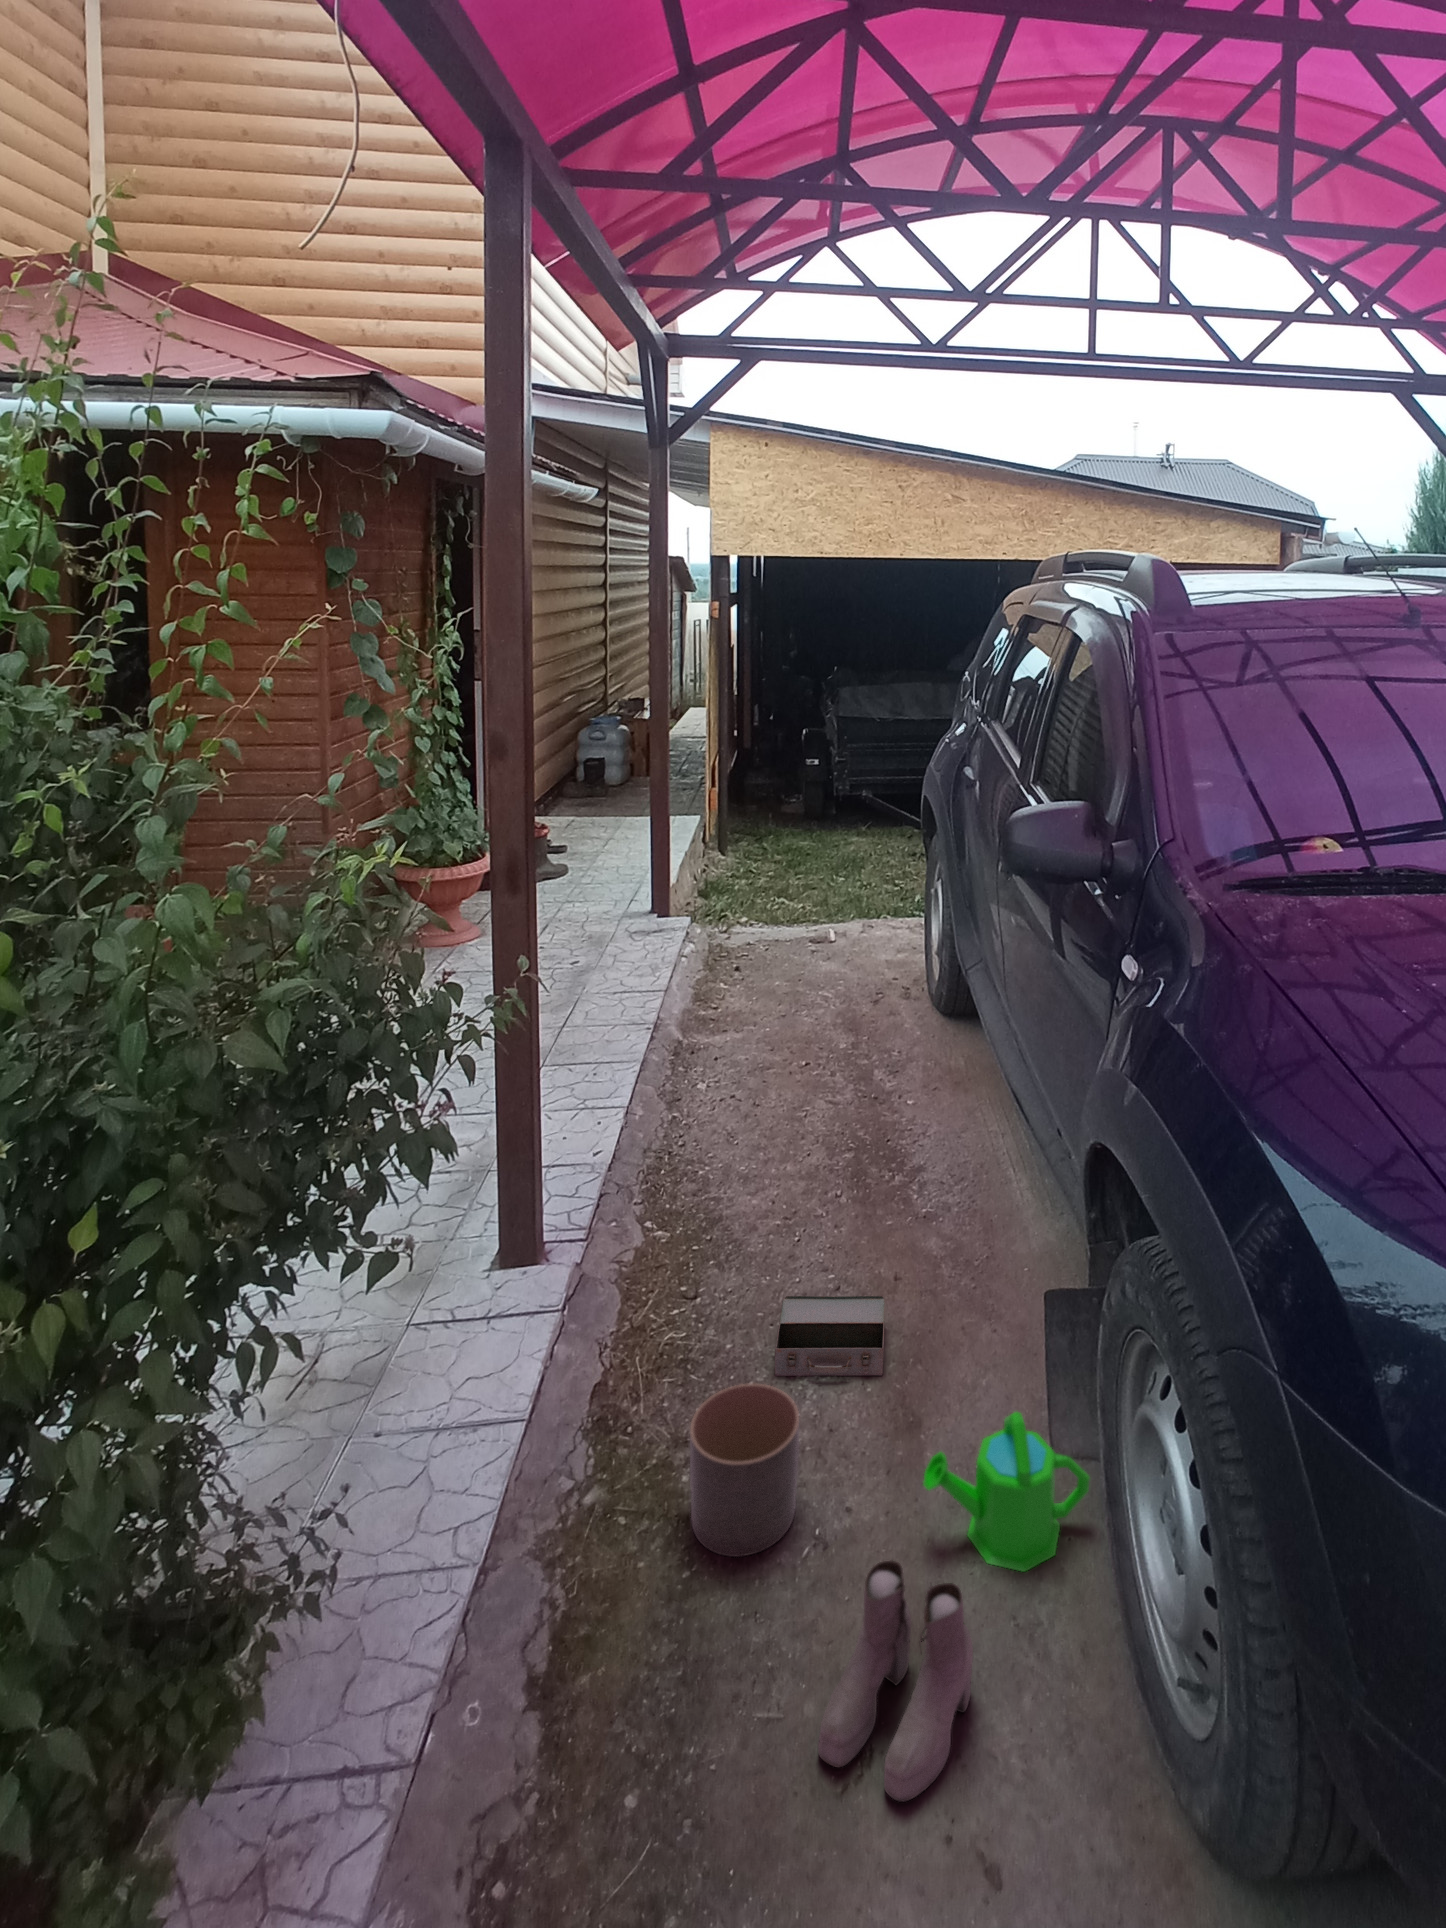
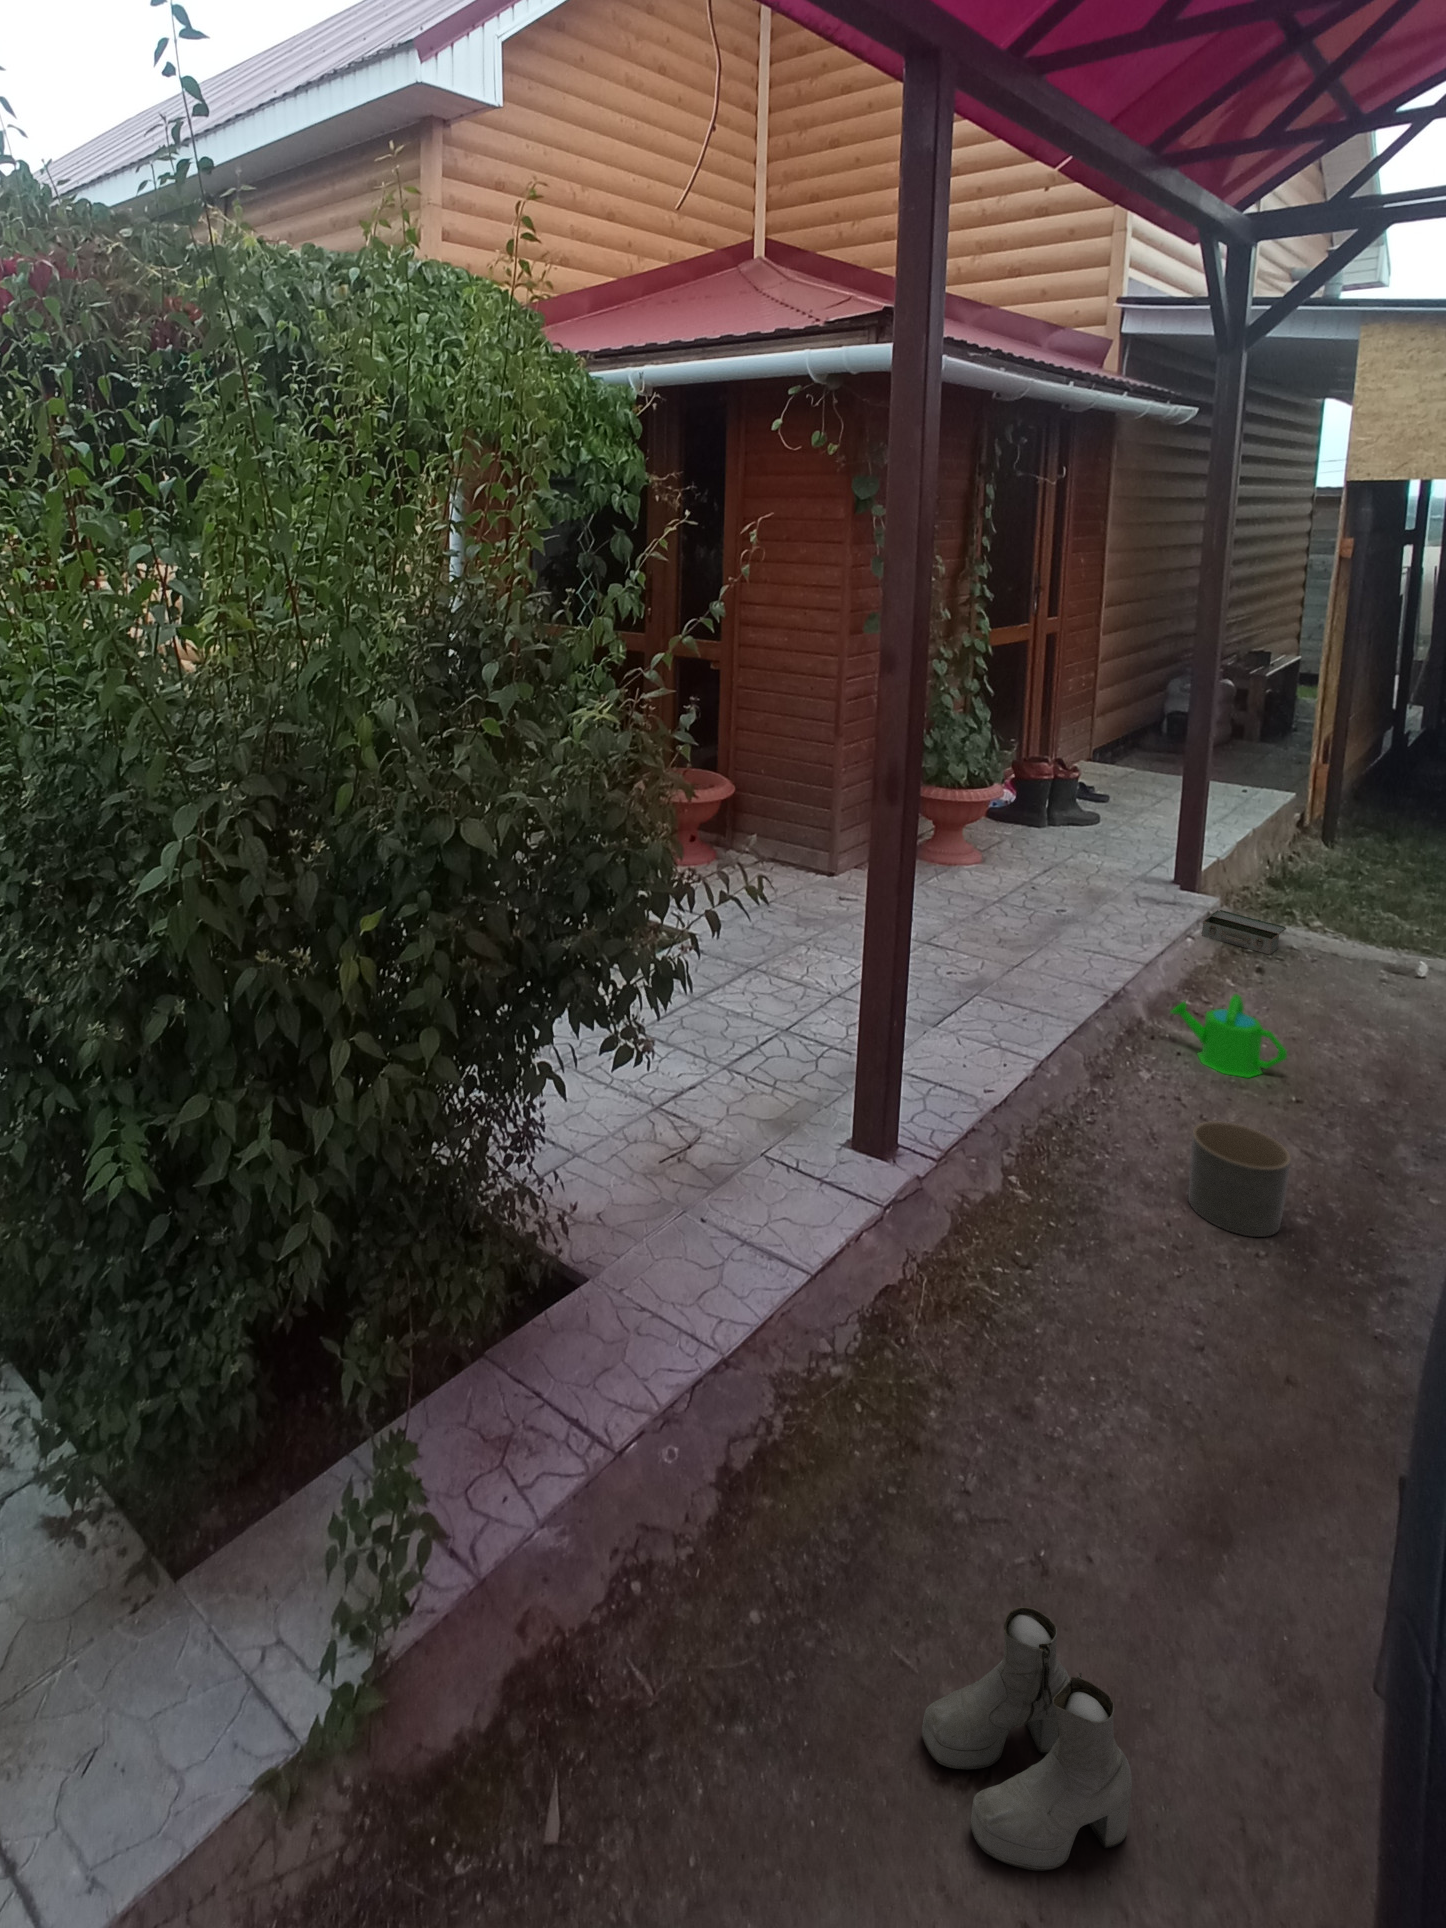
toolbox: present [775,1296,885,1376] -> present [1202,910,1286,955]
planter: present [690,1383,799,1557] -> present [1188,1121,1290,1237]
watering can: present [923,1412,1090,1572] -> present [1171,995,1287,1078]

